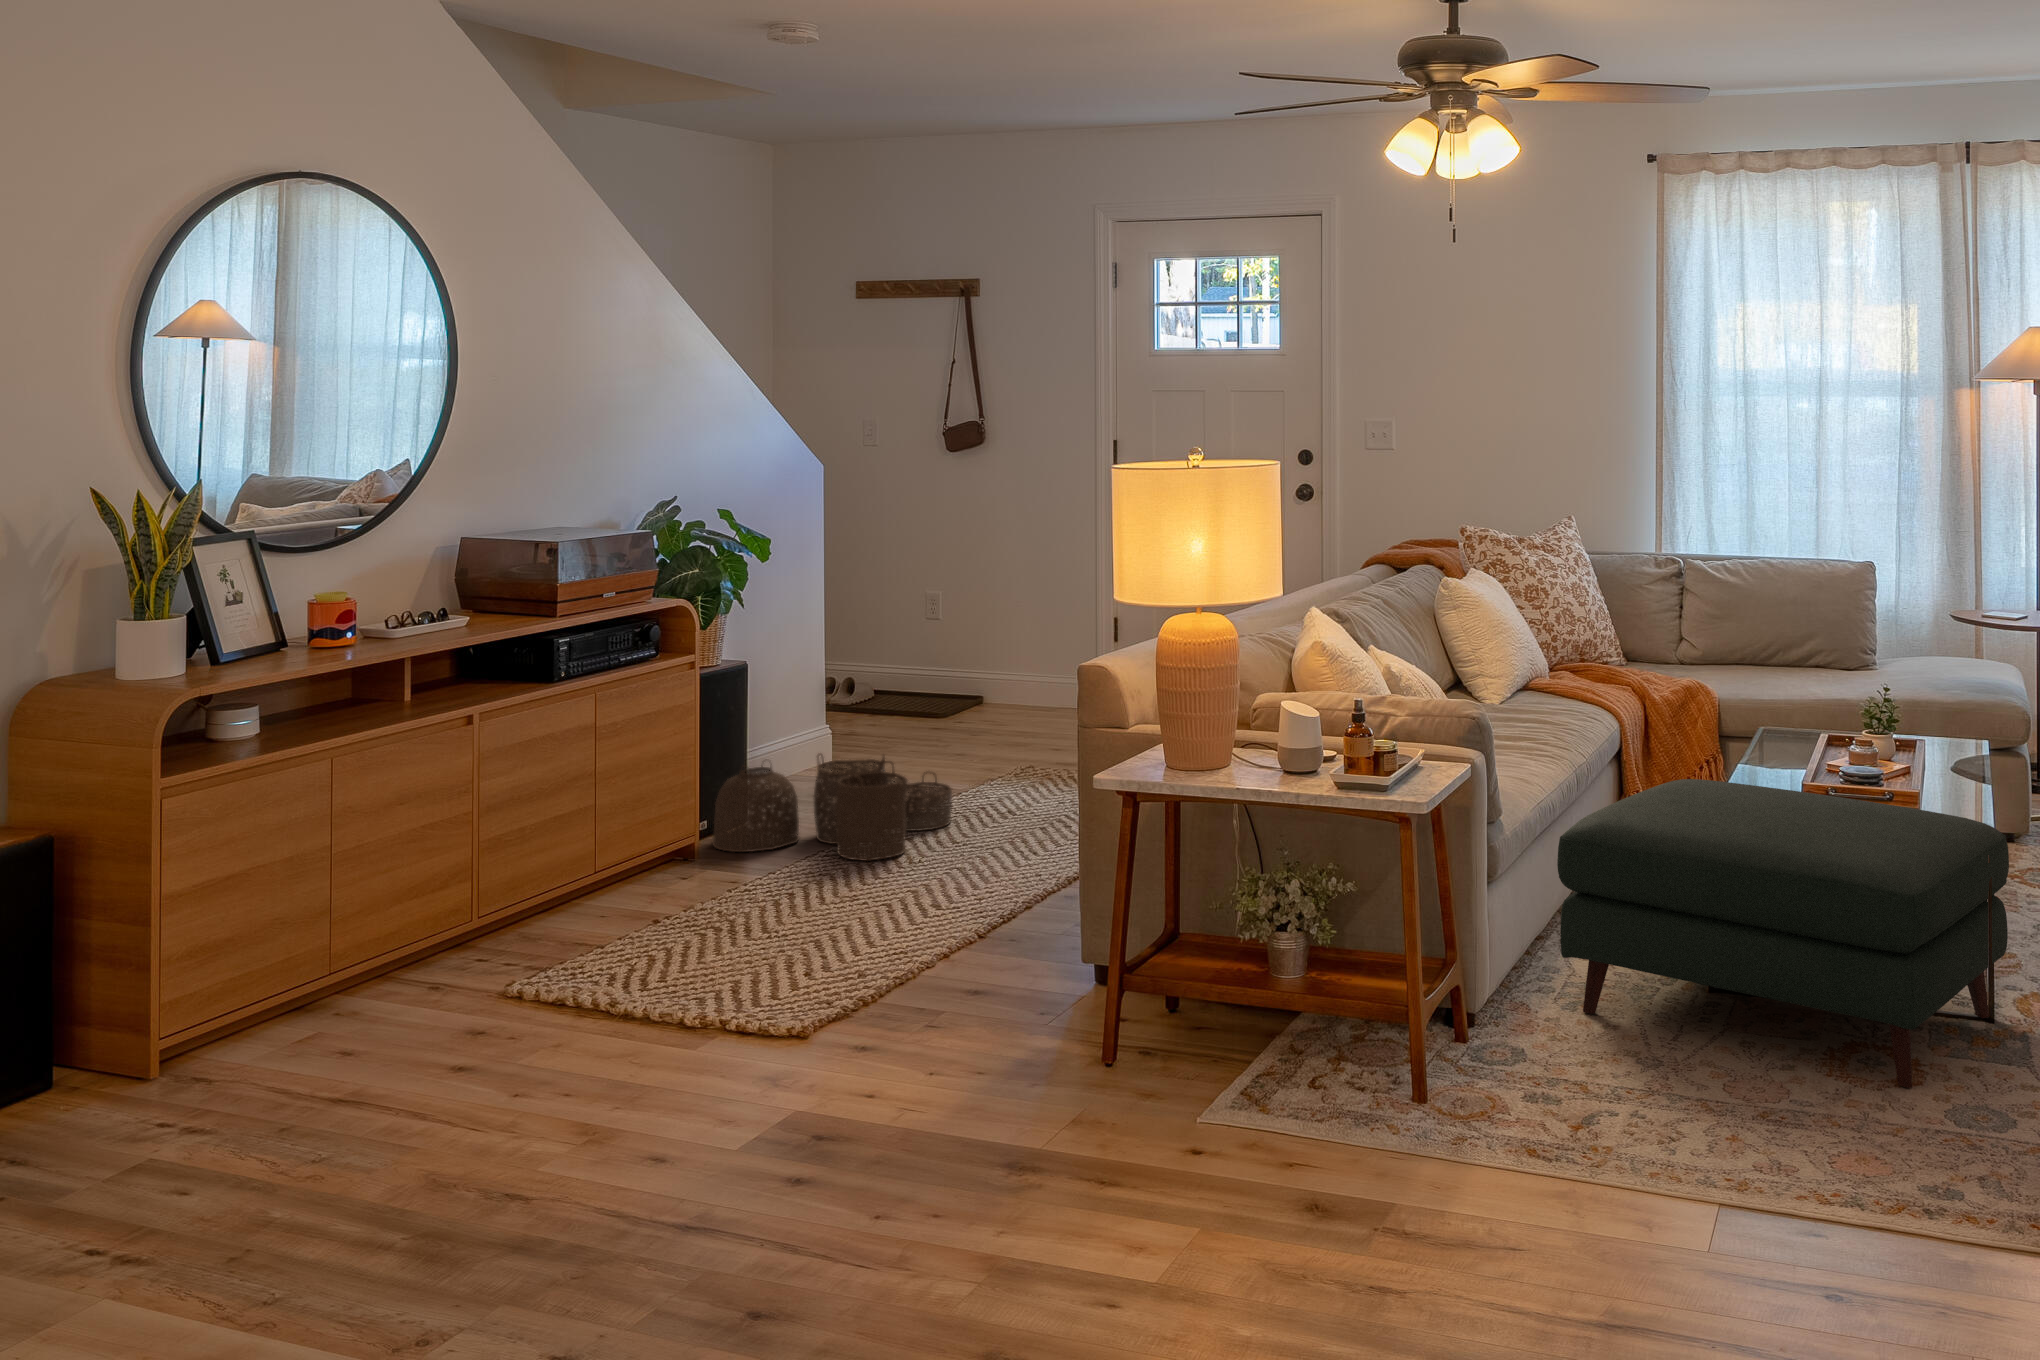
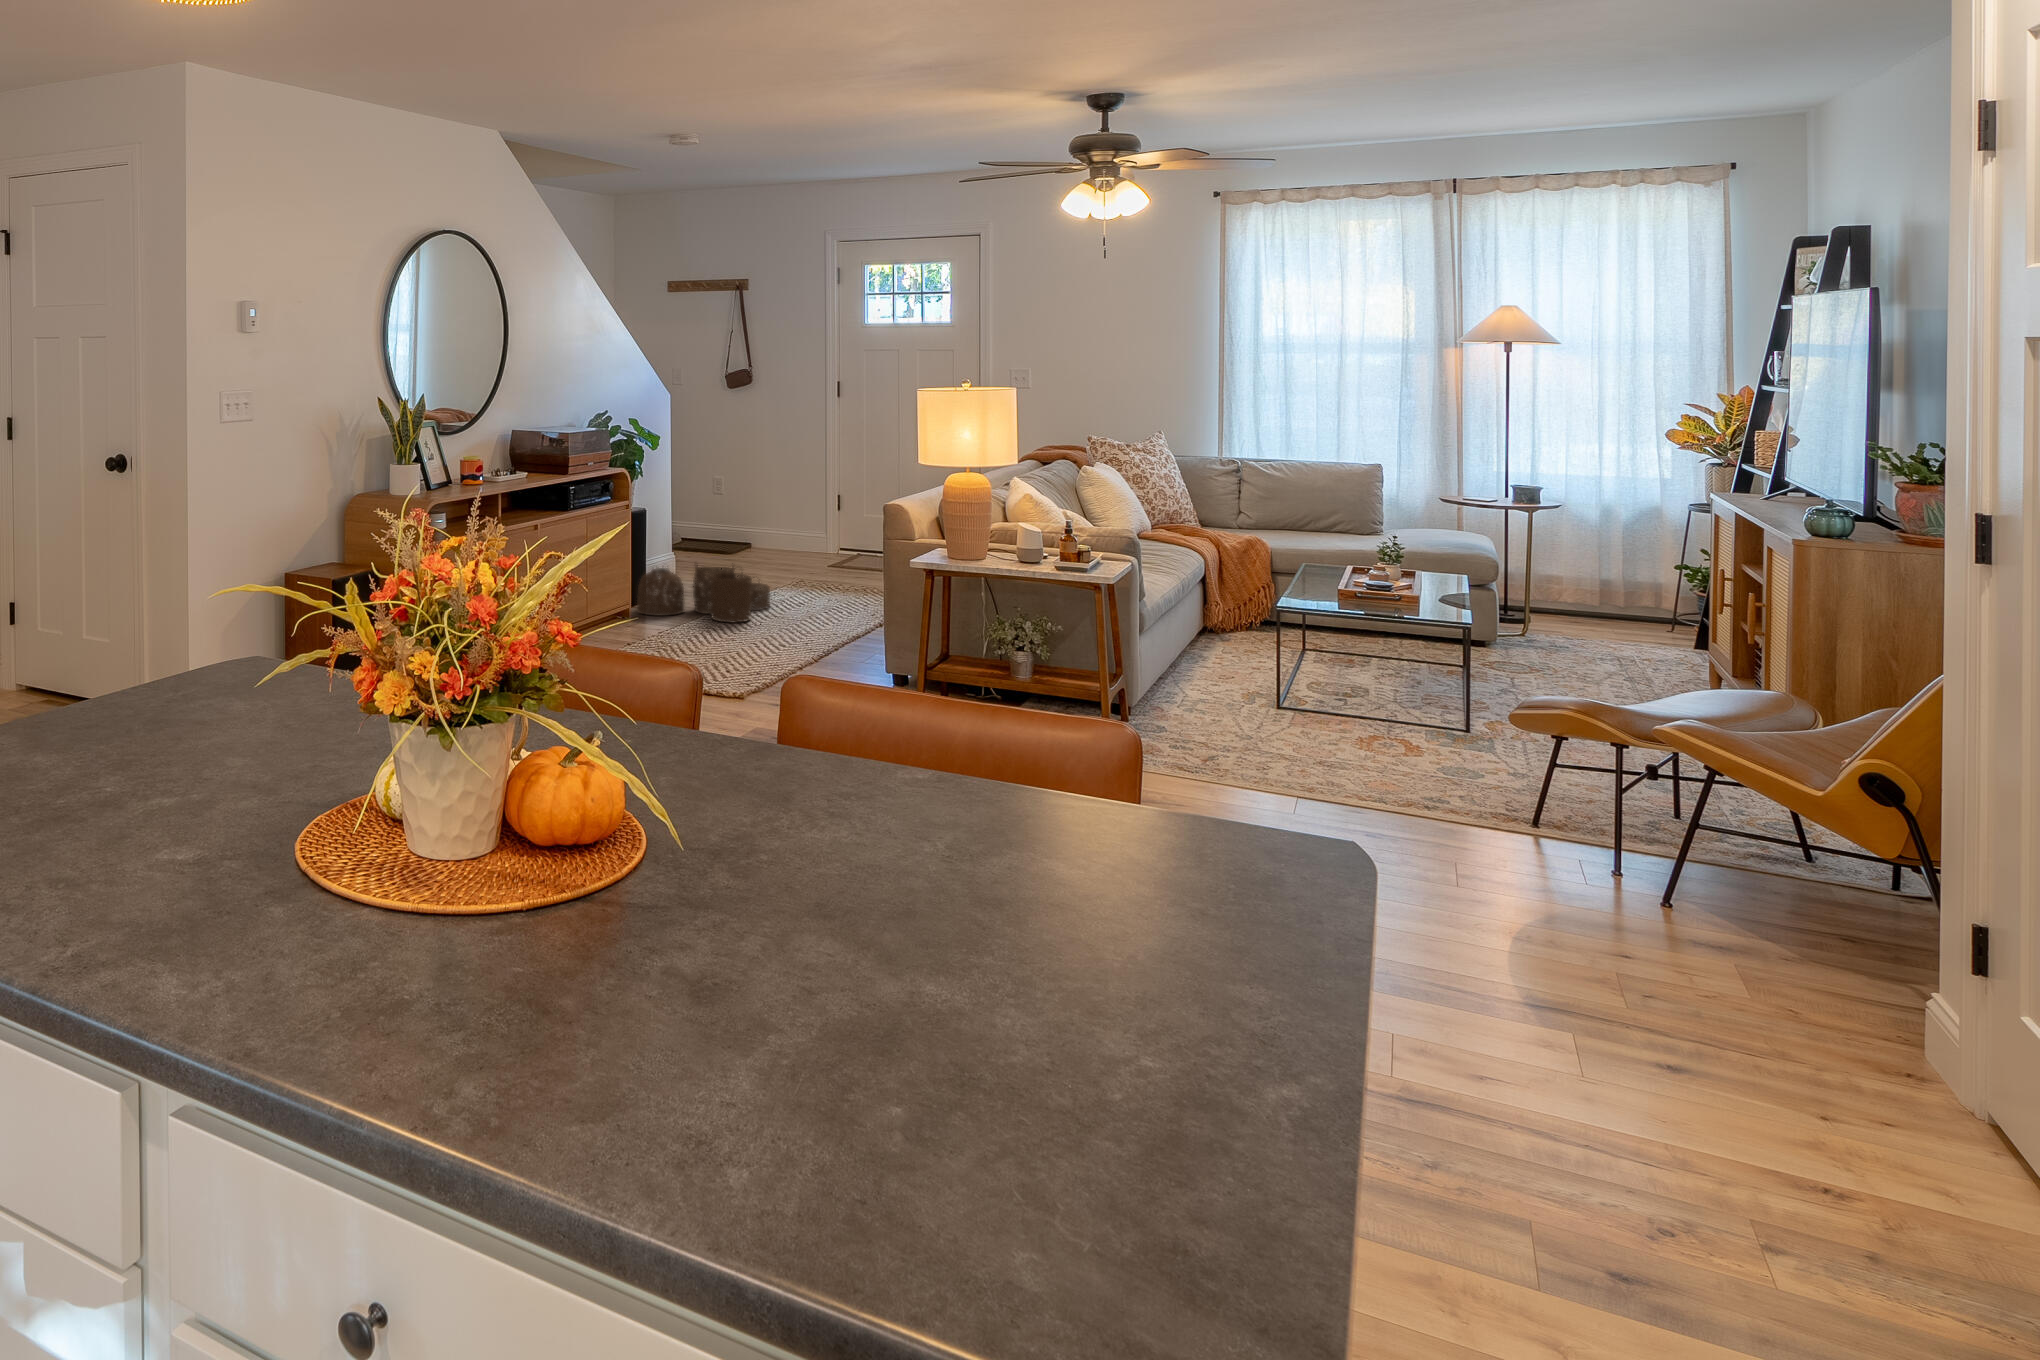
ottoman: present [1557,779,2009,1088] -> none [1182,584,1481,757]

